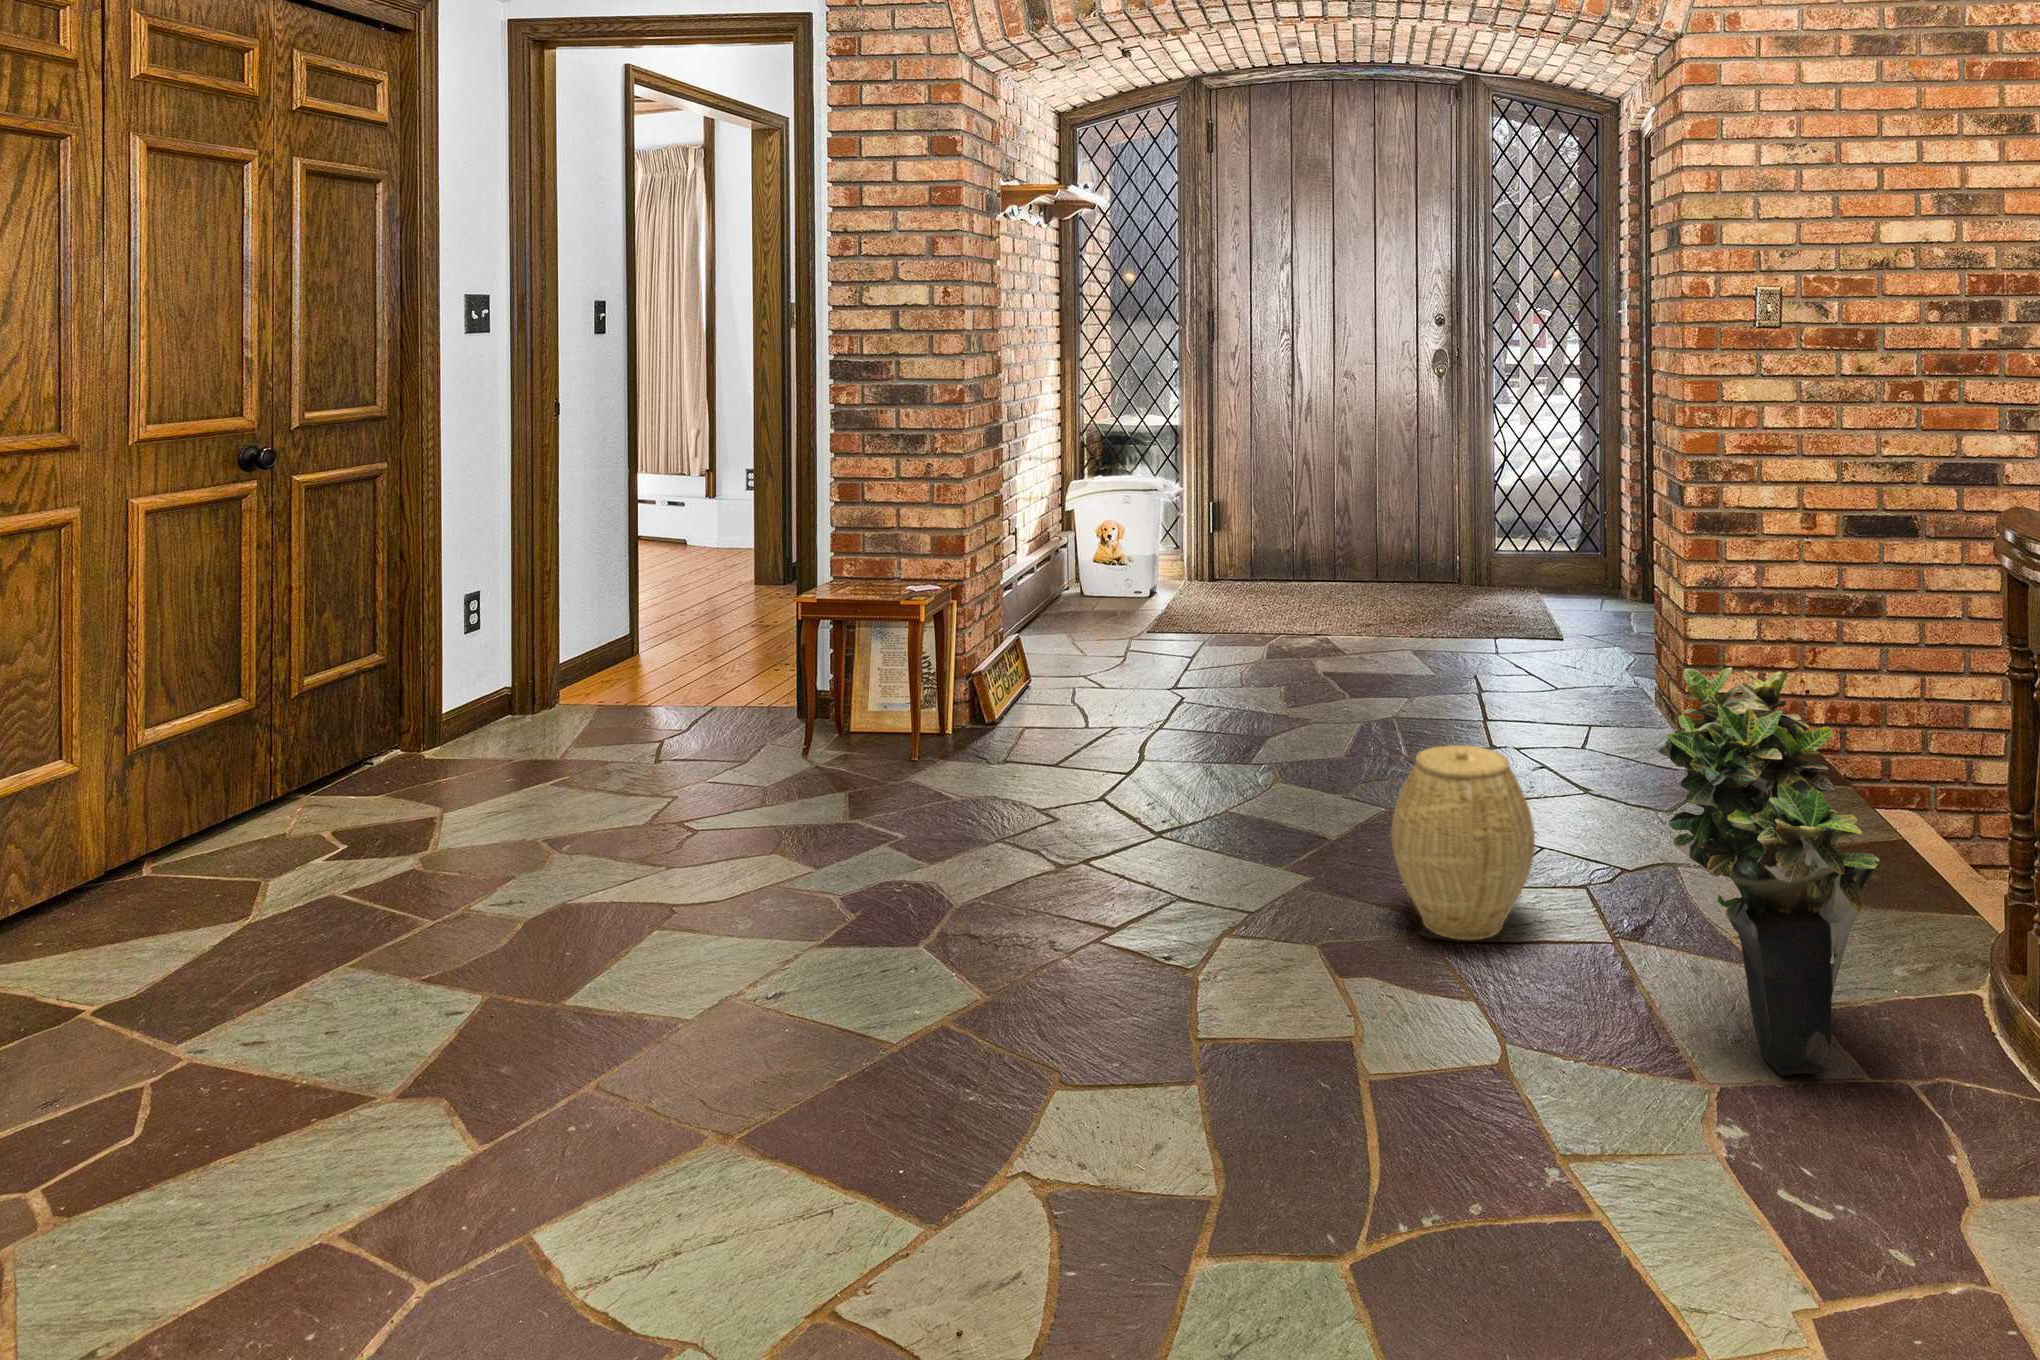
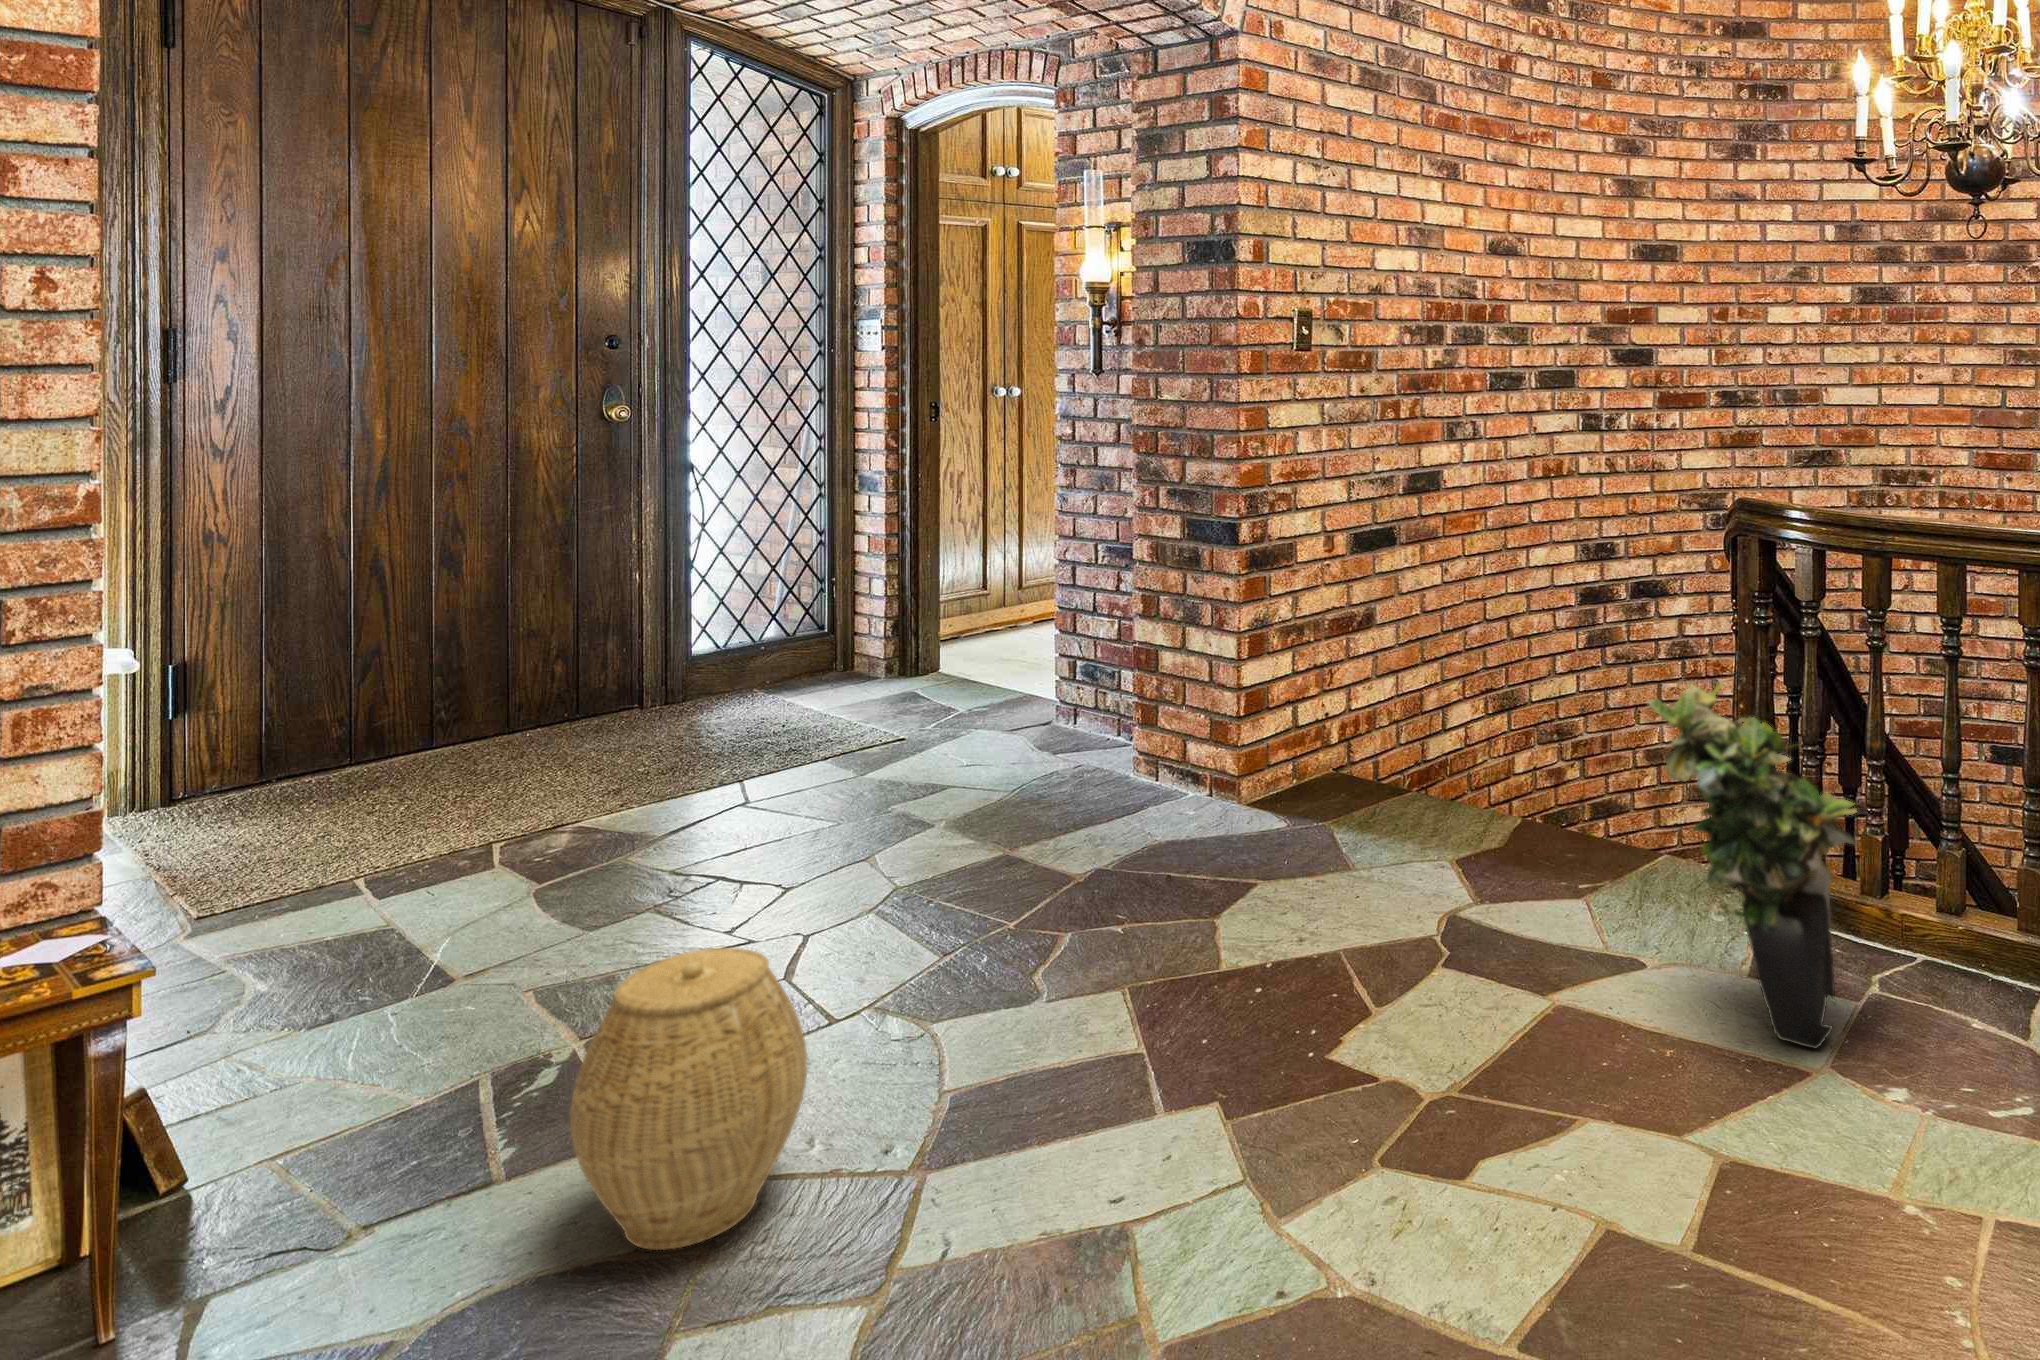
woven basket: present [1391,745,1535,940] -> present [570,948,807,1250]

